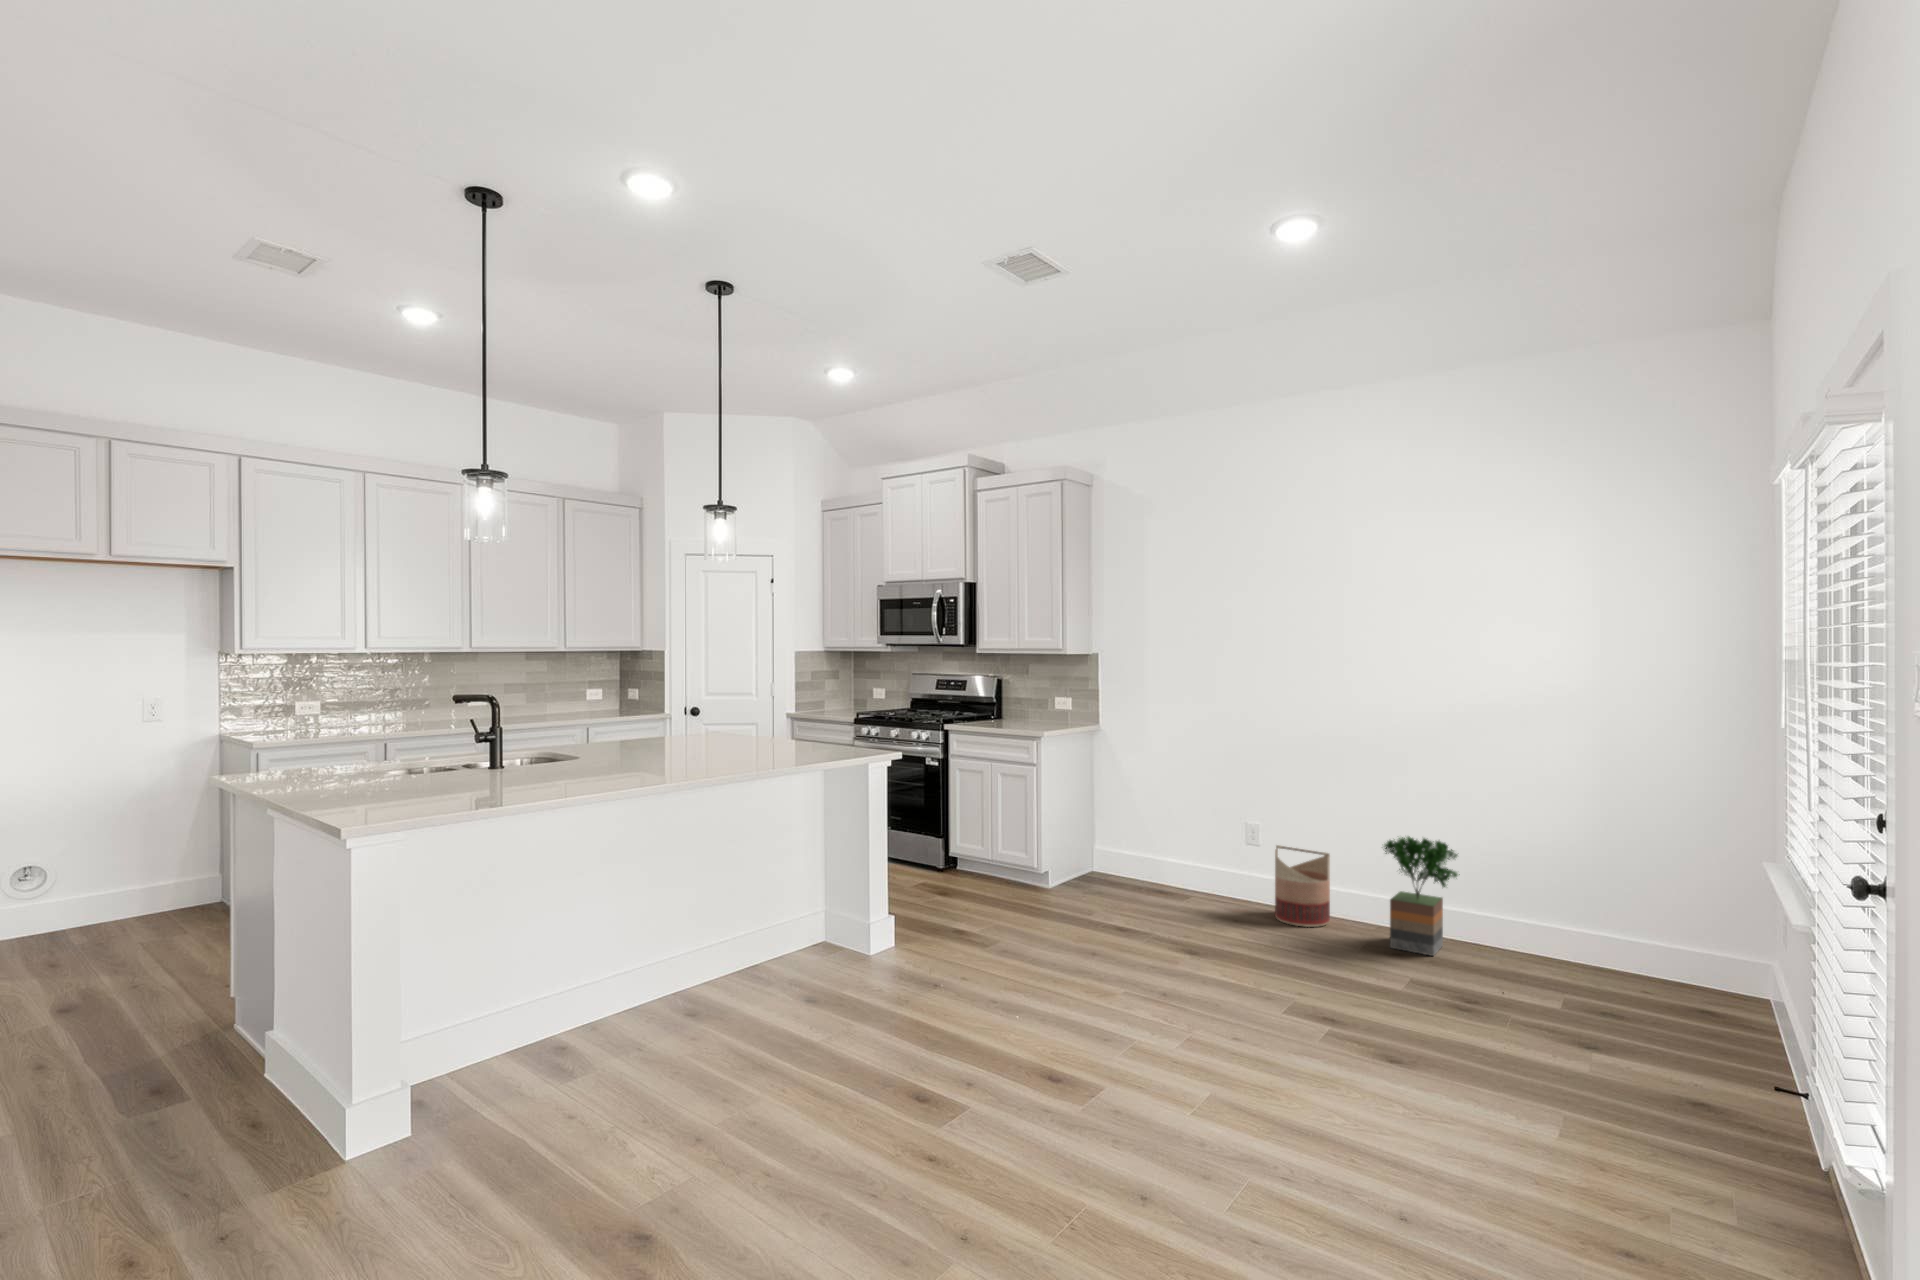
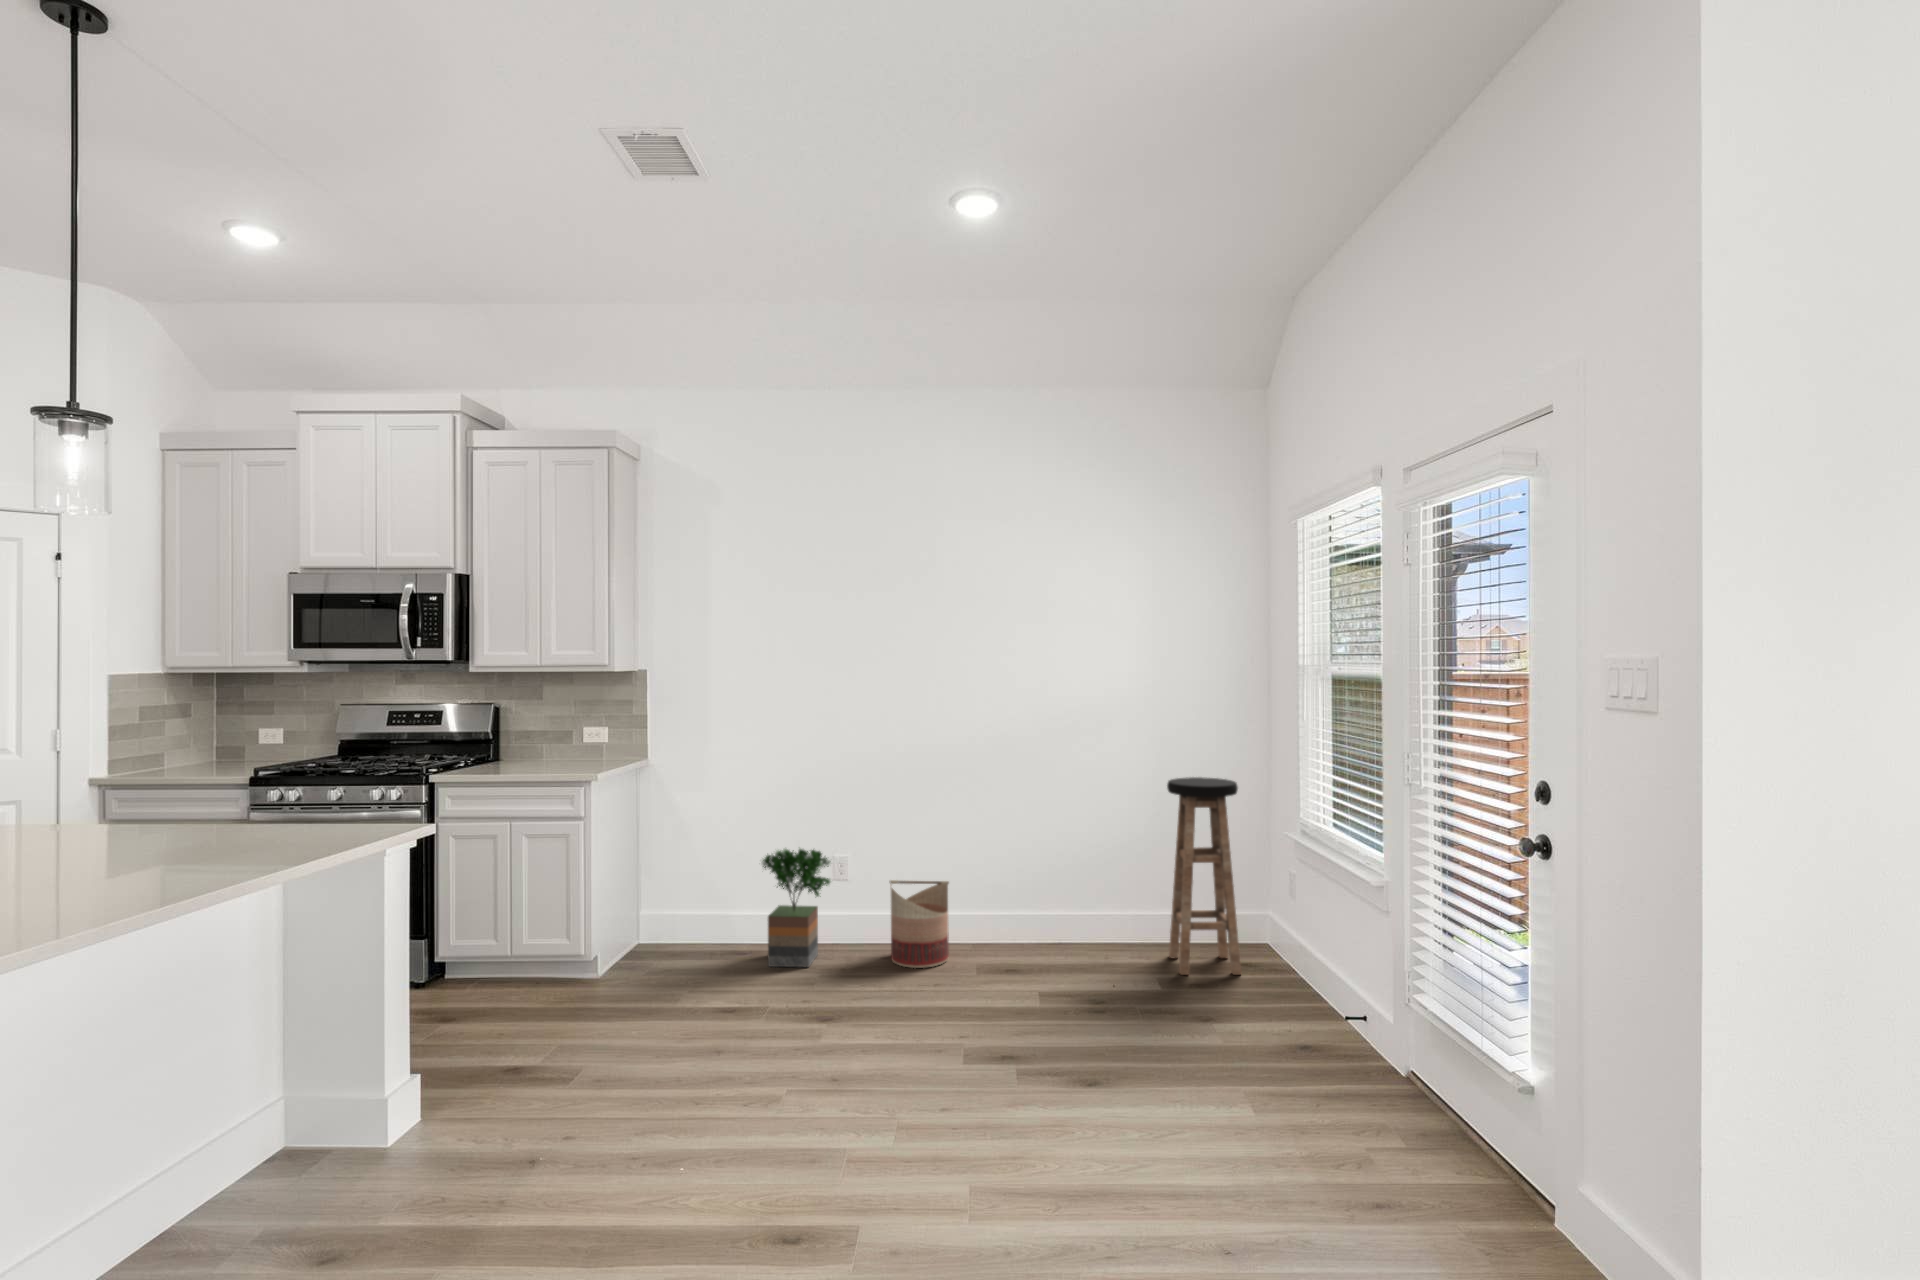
bar stool: none [1559,780,1648,998] -> present [1167,777,1241,975]
potted tree: present [1384,836,1460,956] -> present [762,849,830,967]

